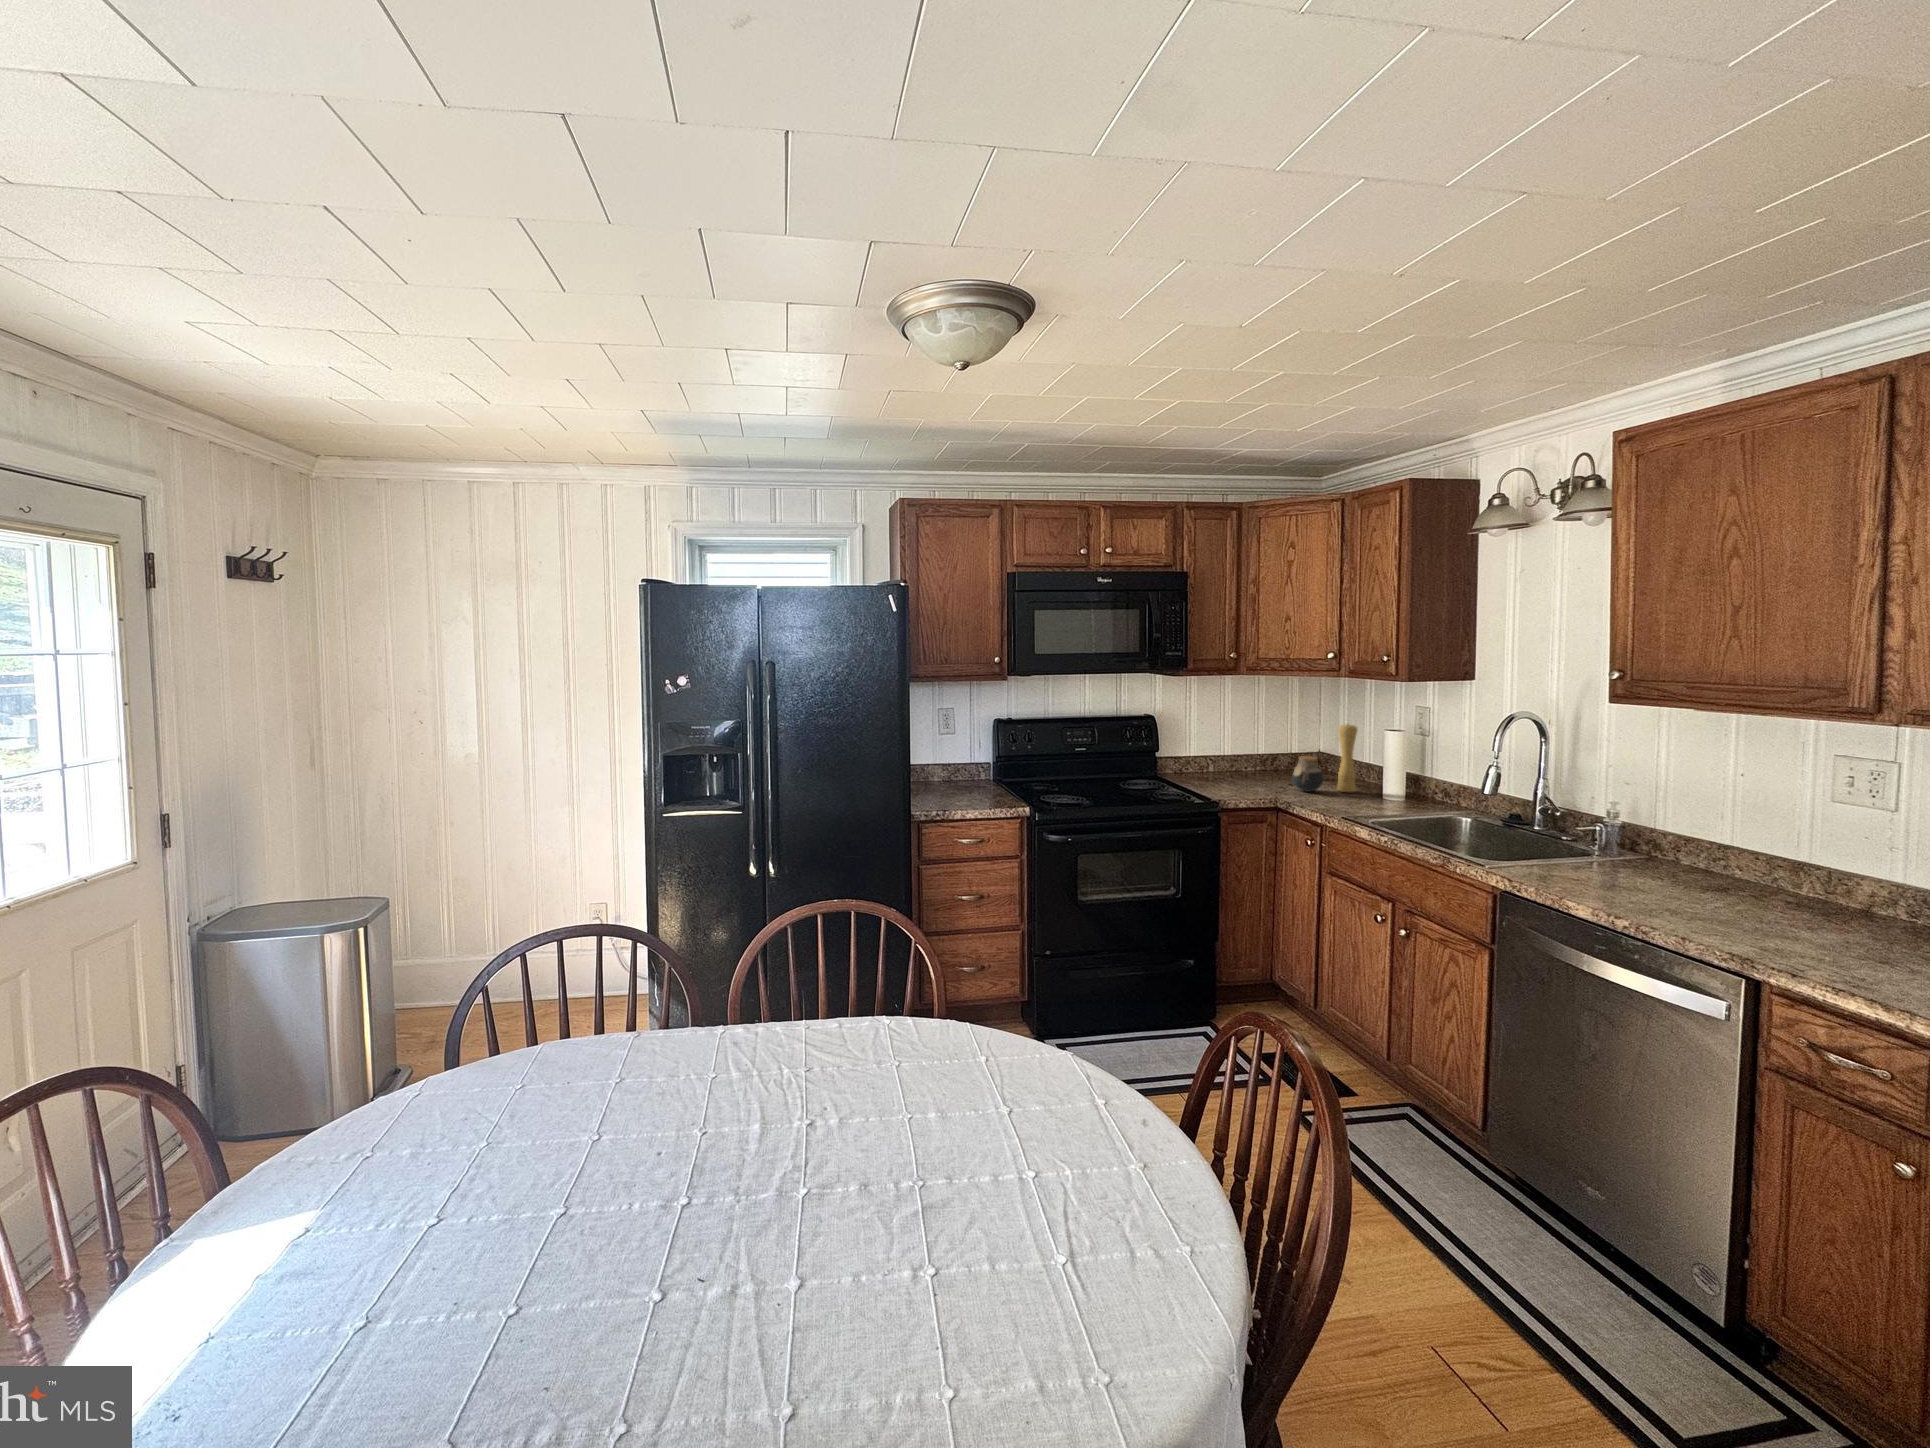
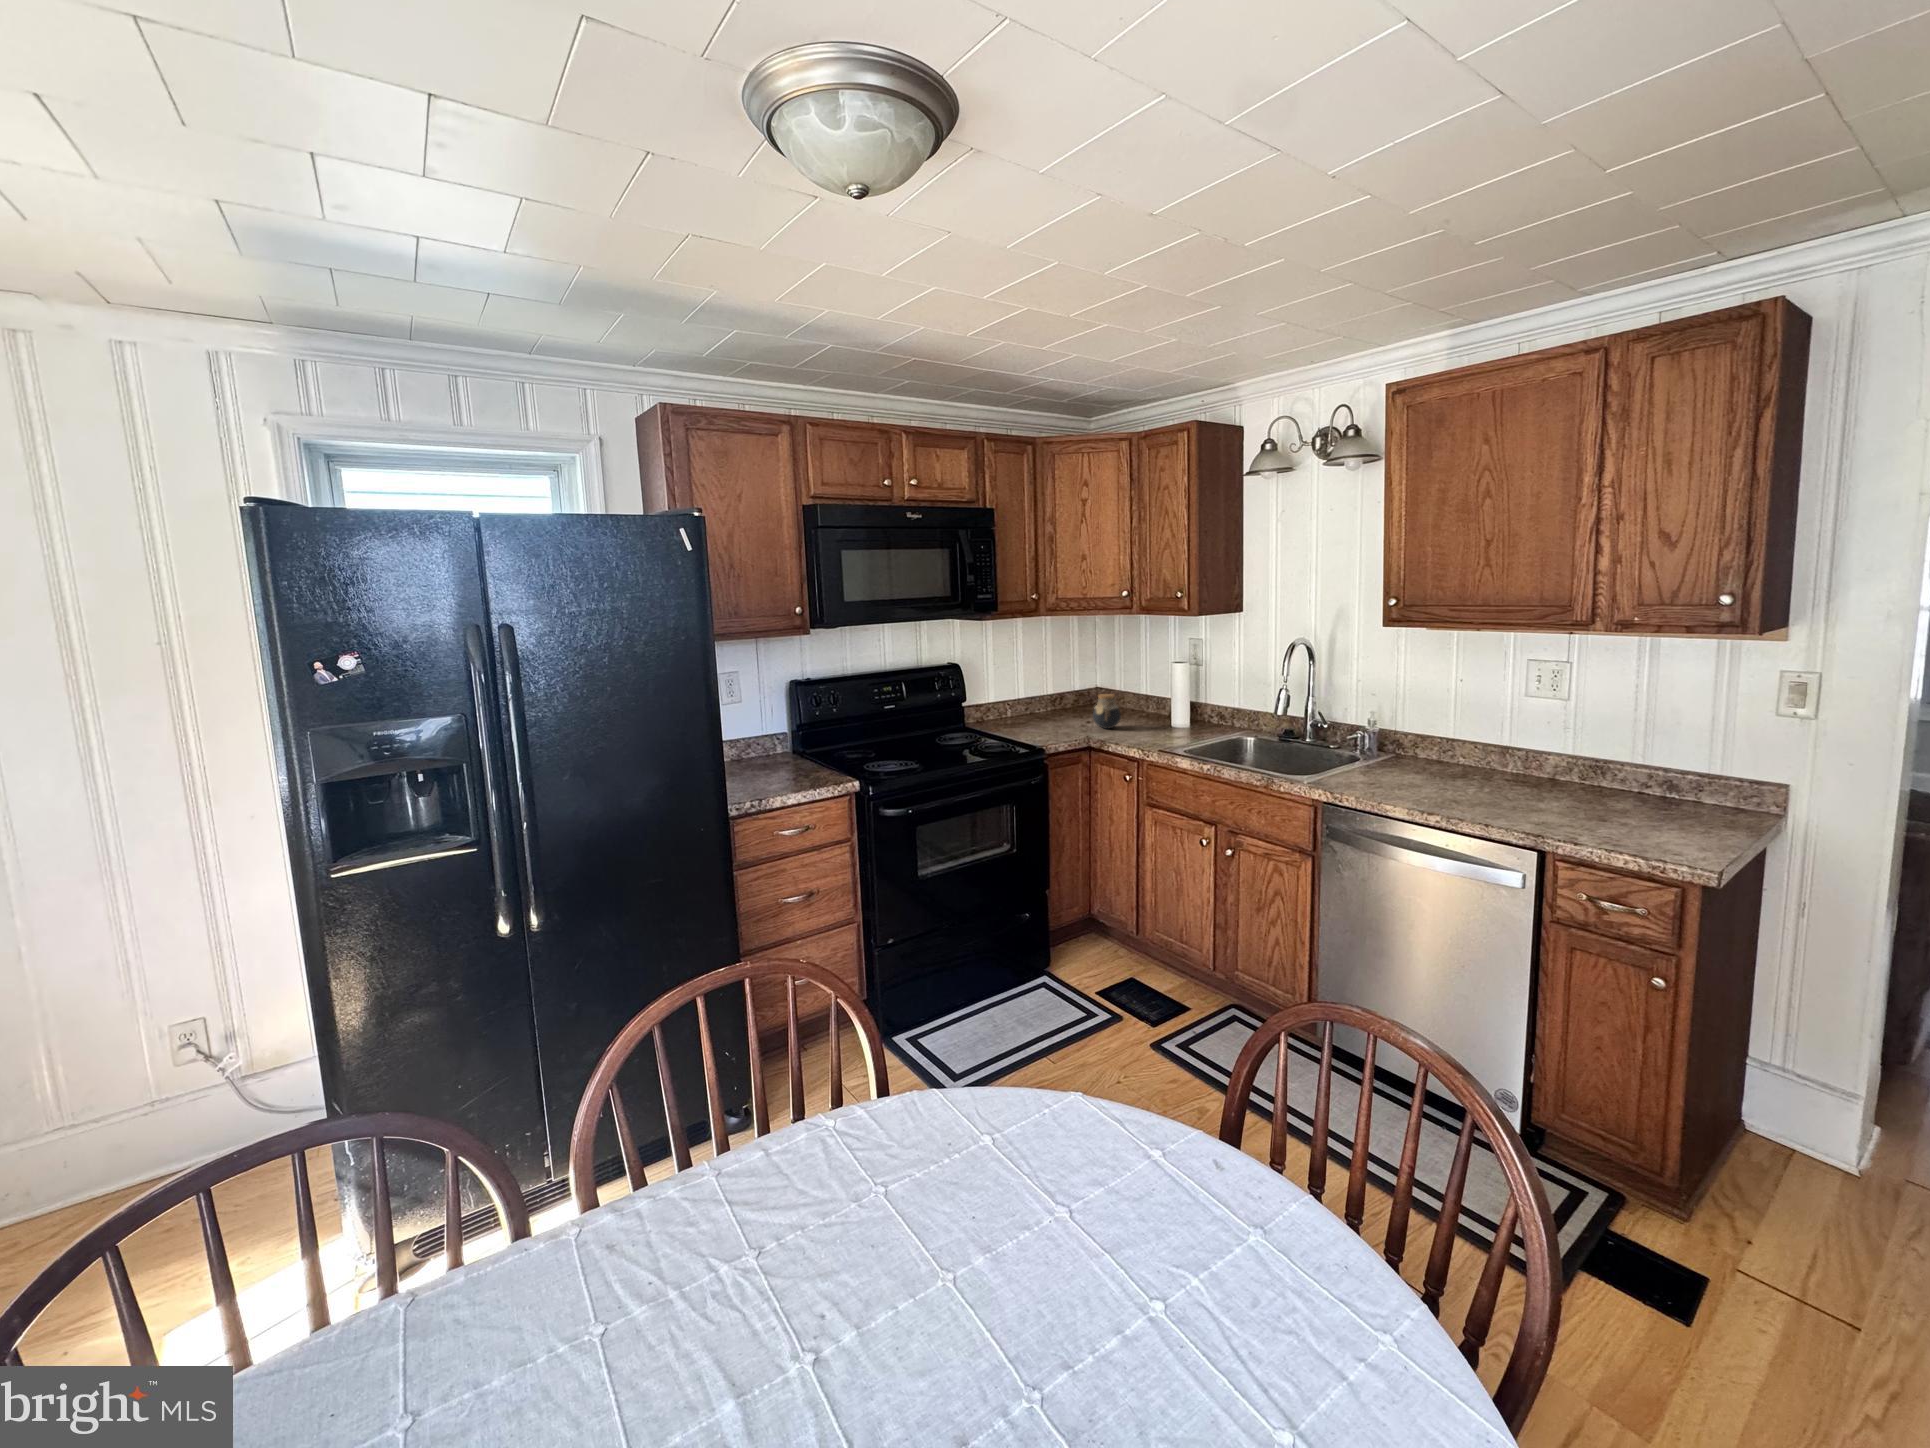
pepper mill: present [1337,724,1357,792] -> none [1129,659,1146,725]

